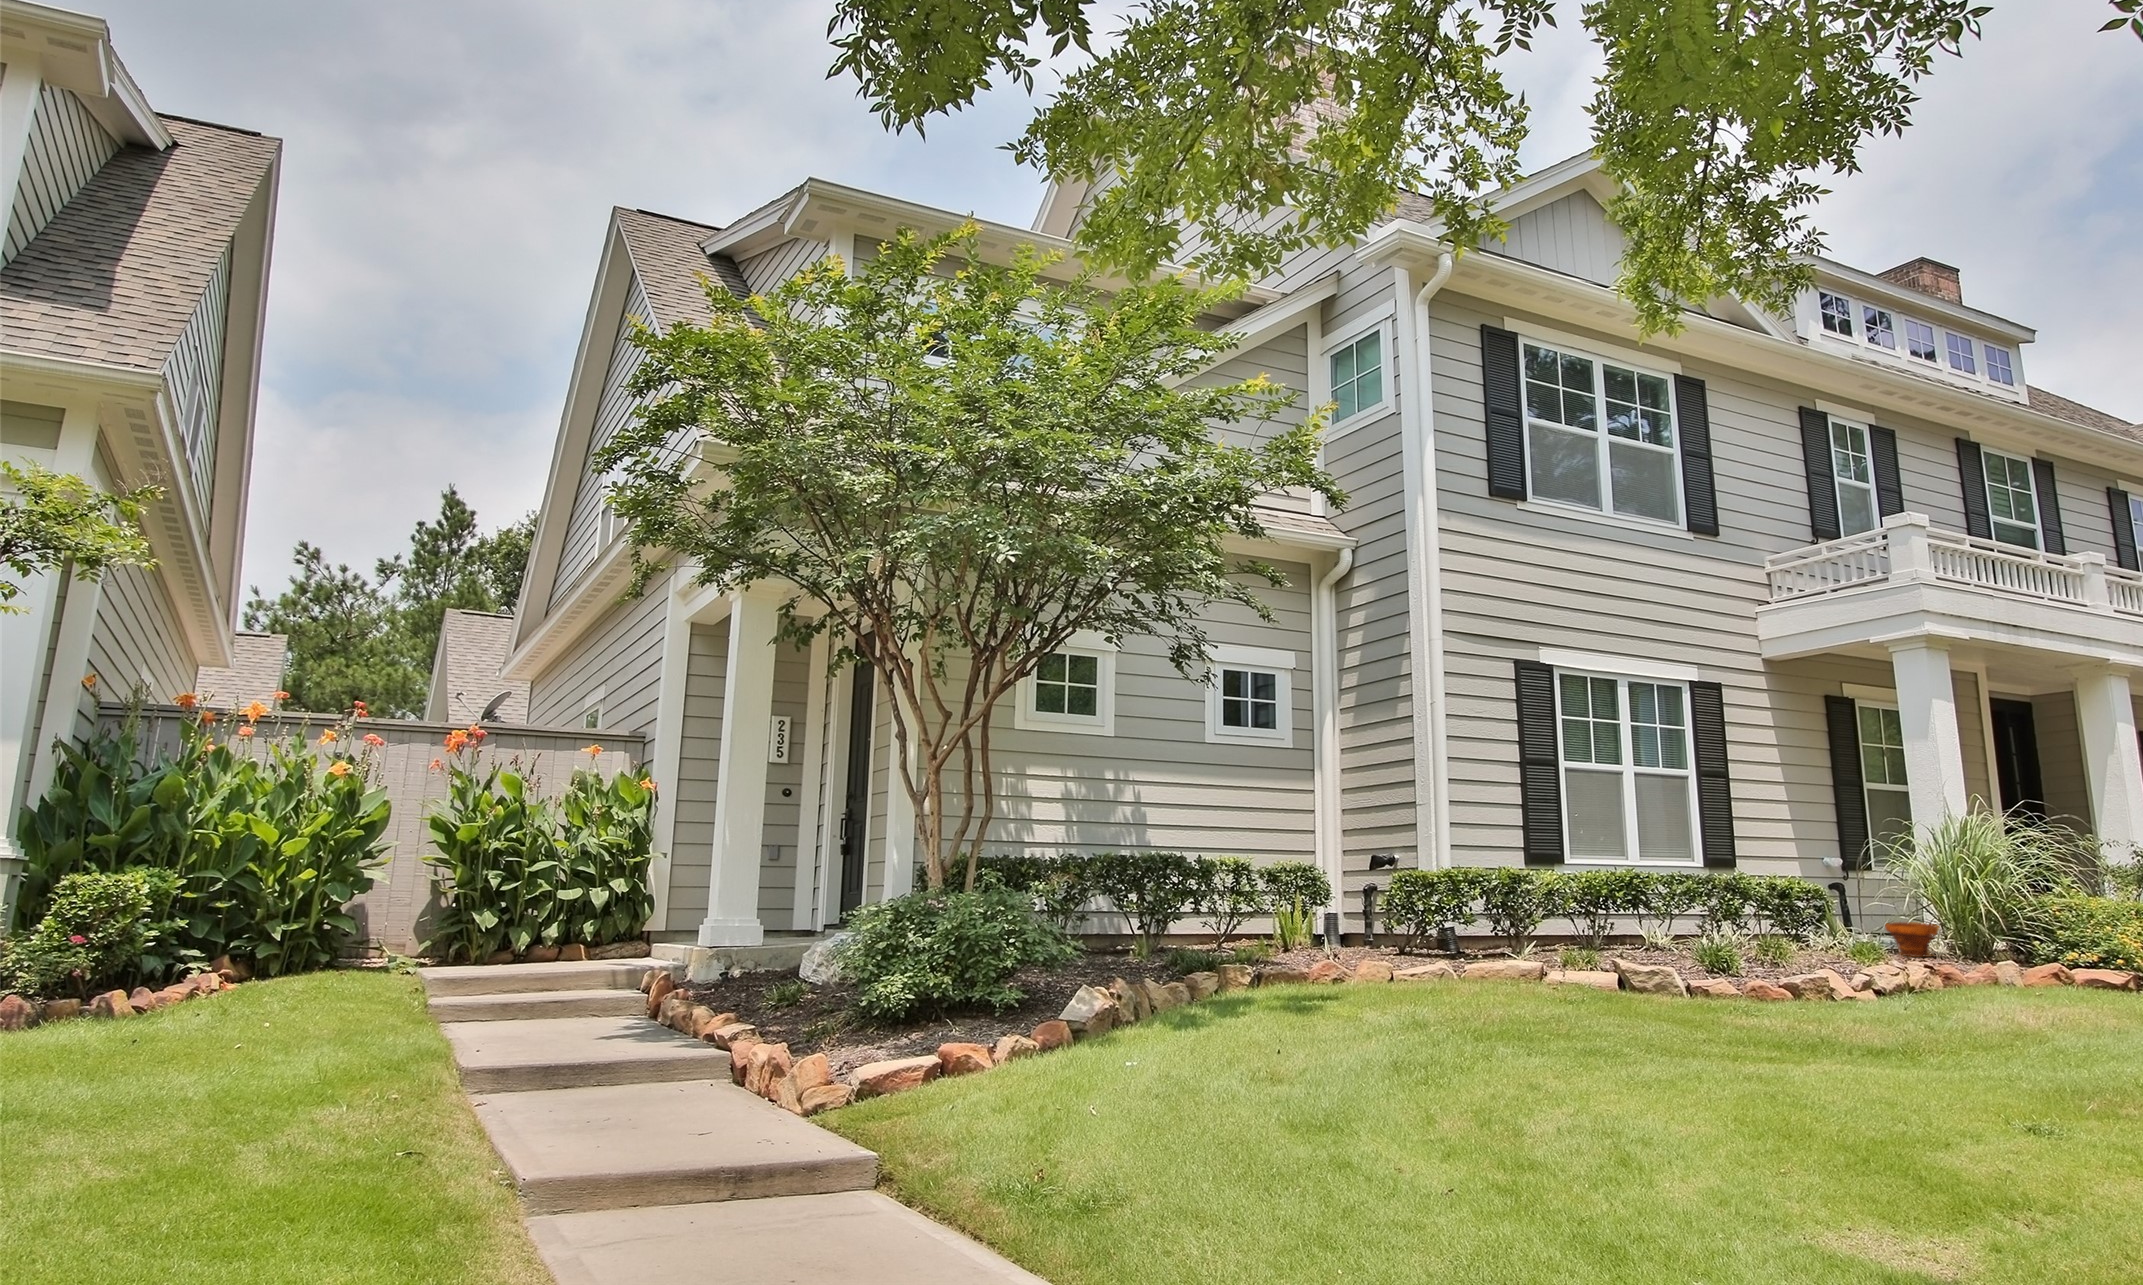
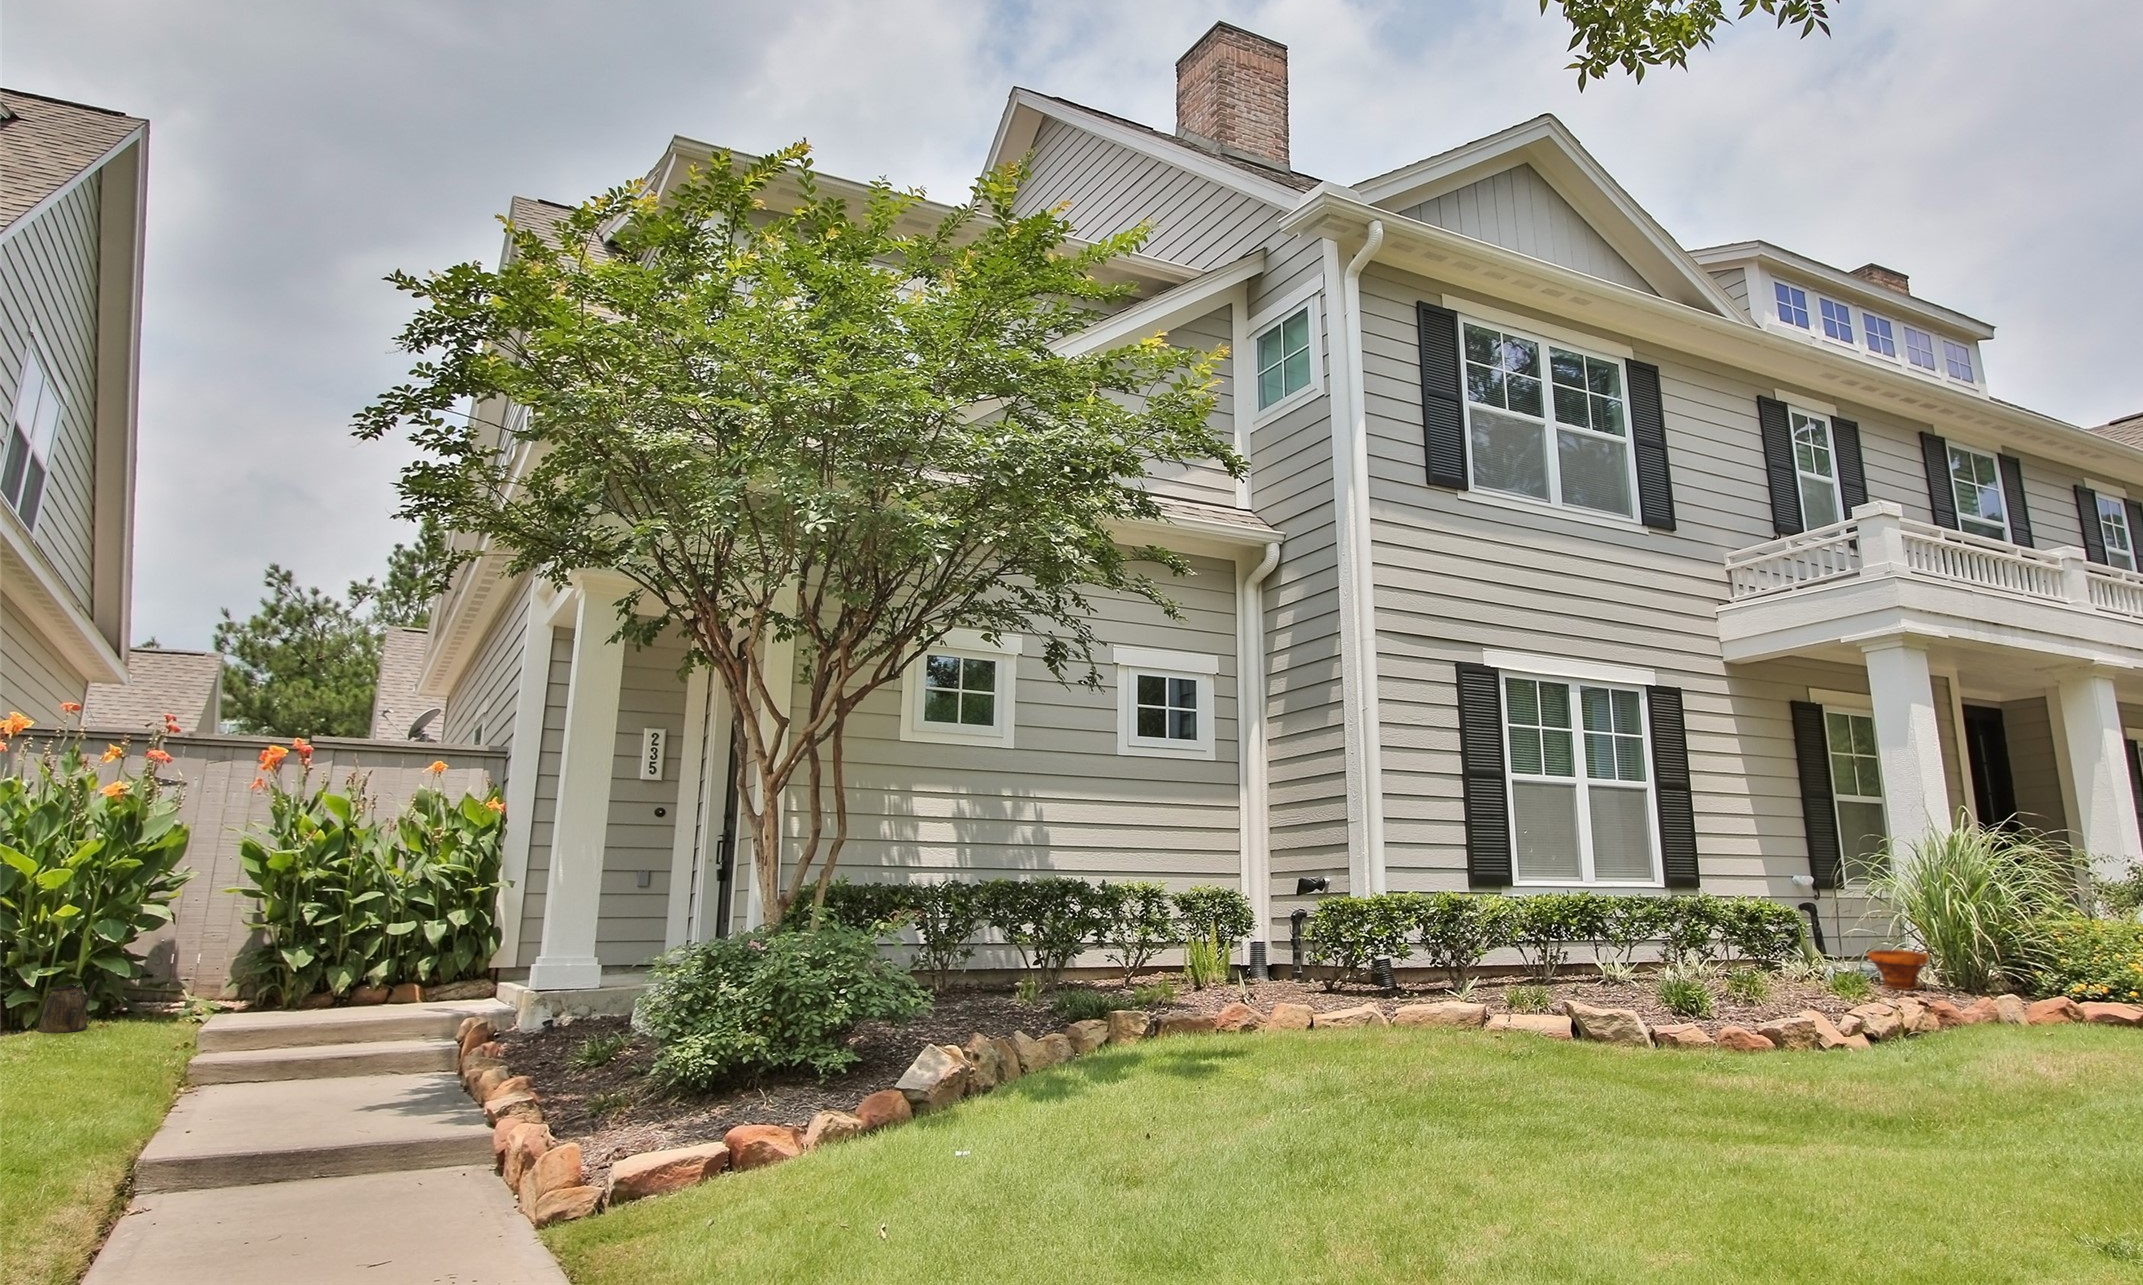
watering can: none [288,932,343,978] -> present [37,979,100,1033]

